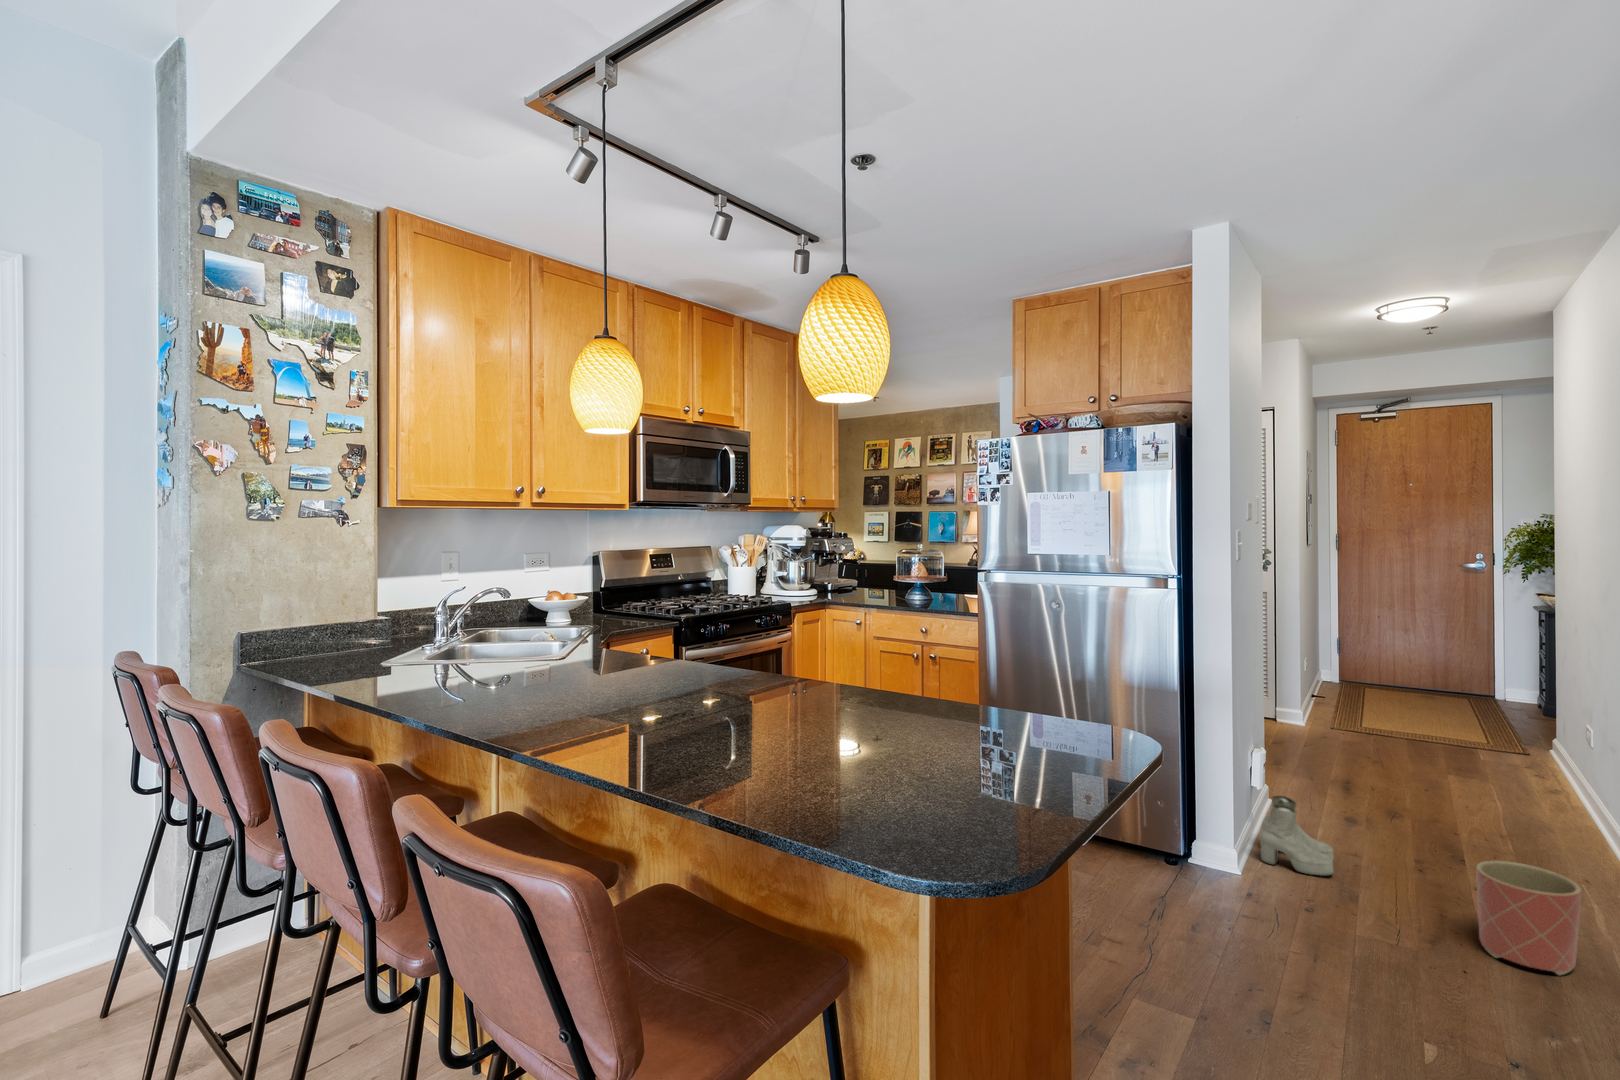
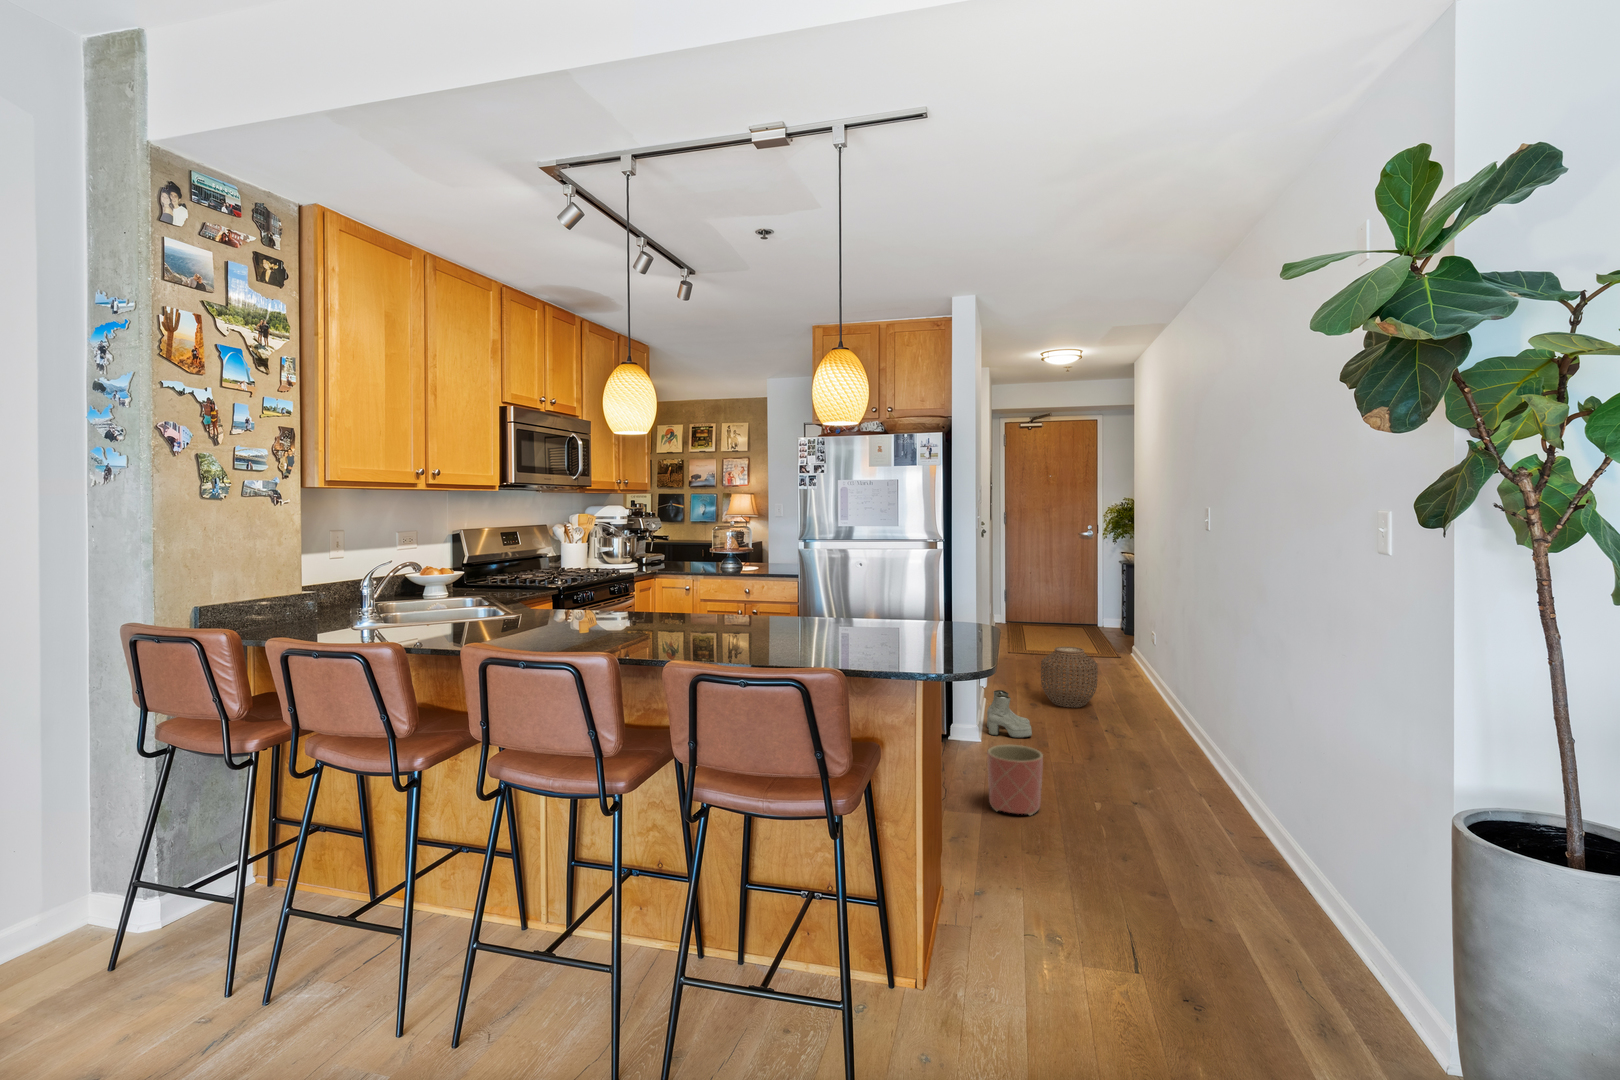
woven basket: none [1366,736,1469,833] -> present [1041,647,1098,707]
planter: present [1476,861,1581,975] -> present [988,745,1043,815]

